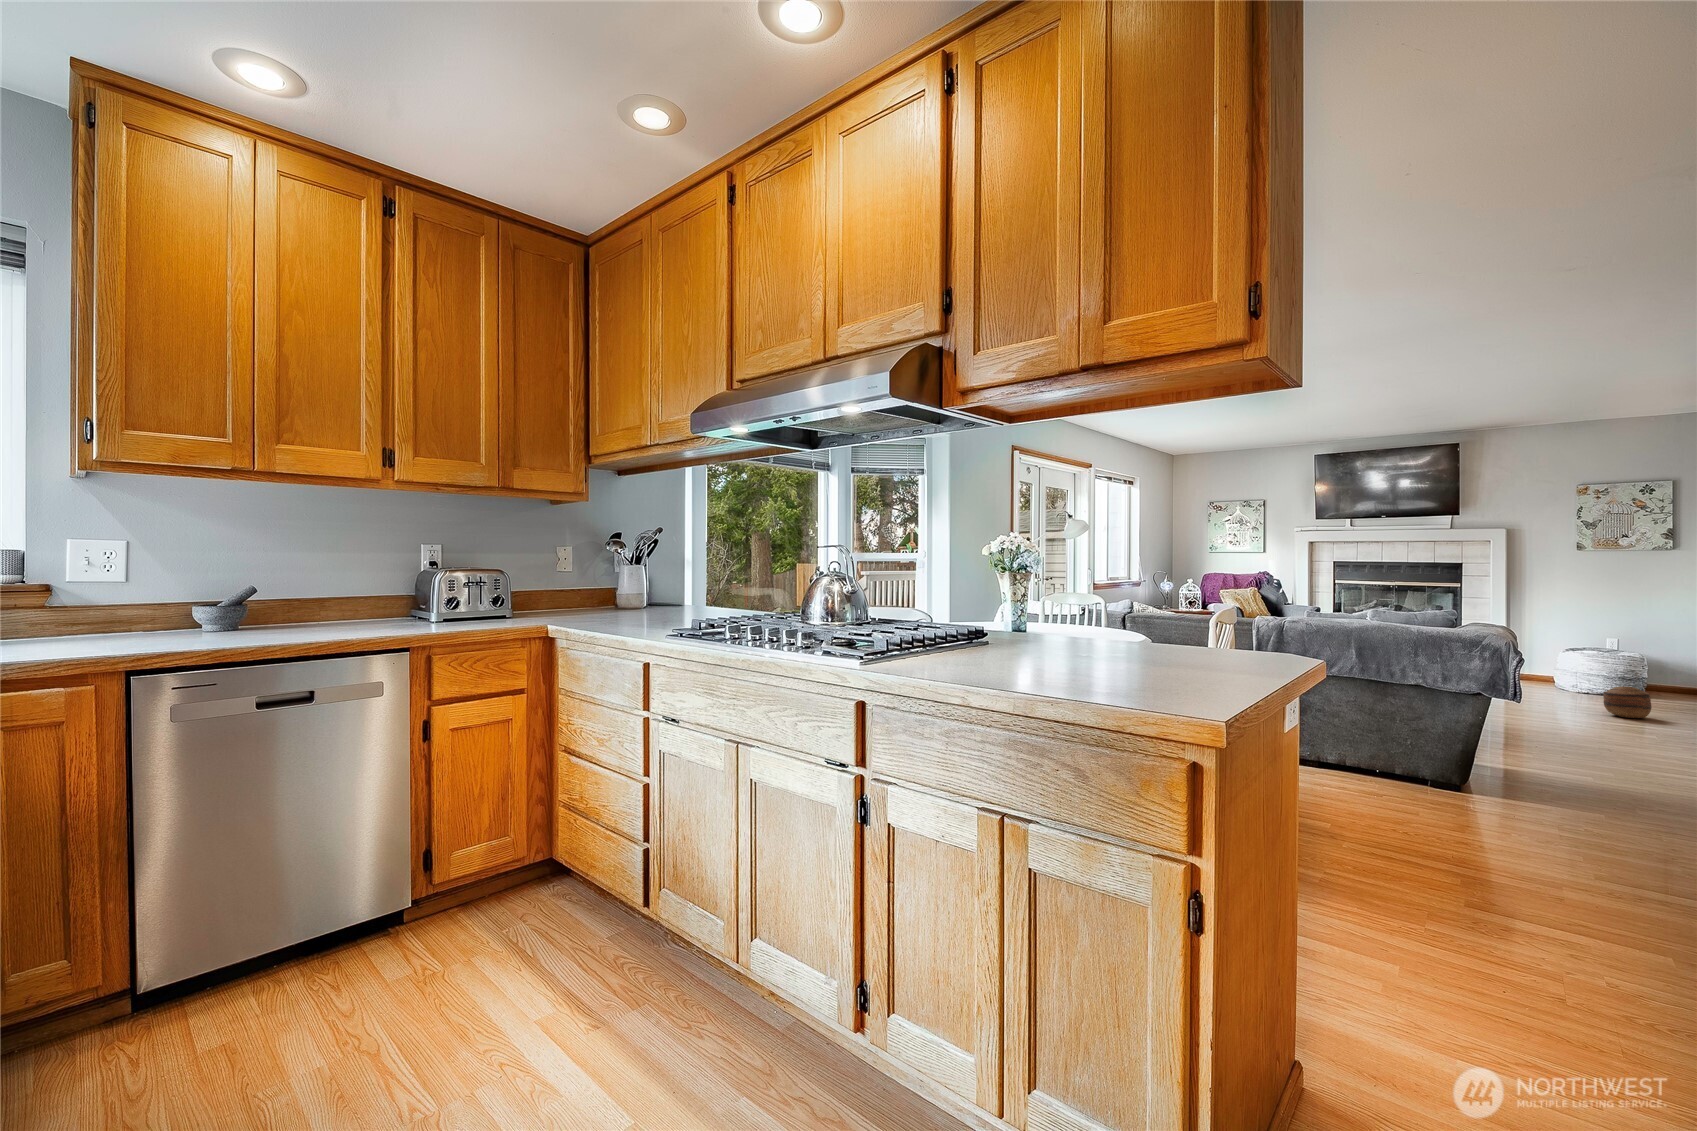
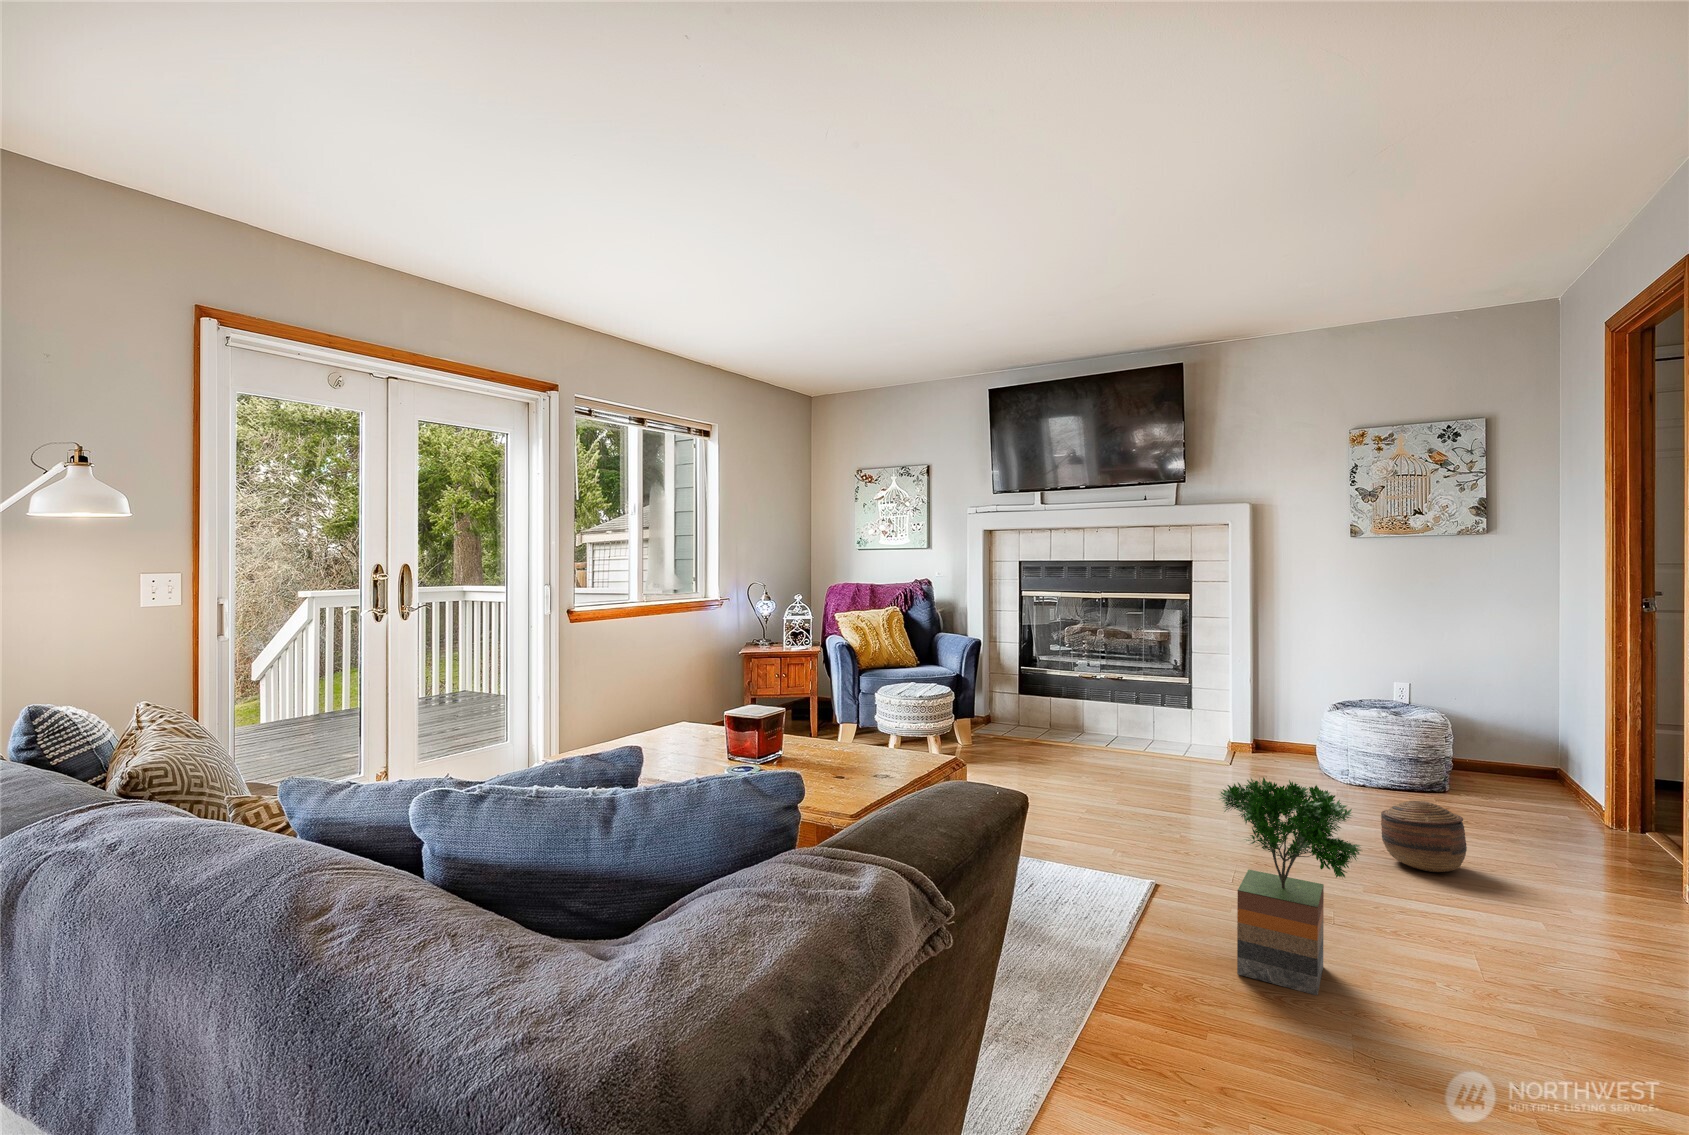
potted tree: none [1532,661,1603,740] -> present [1220,778,1361,995]

